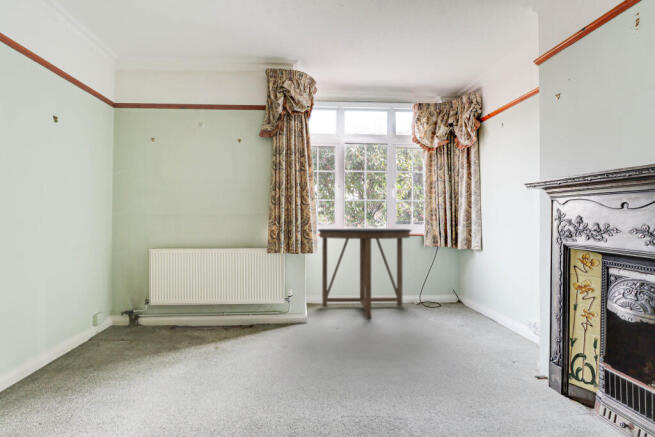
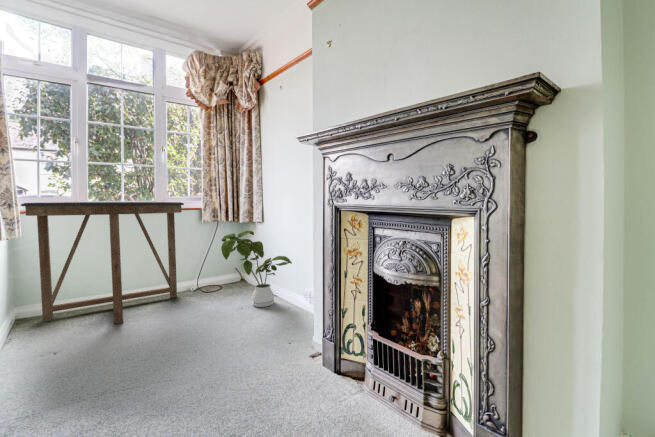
house plant: none [444,256,513,328] -> present [221,230,292,307]

